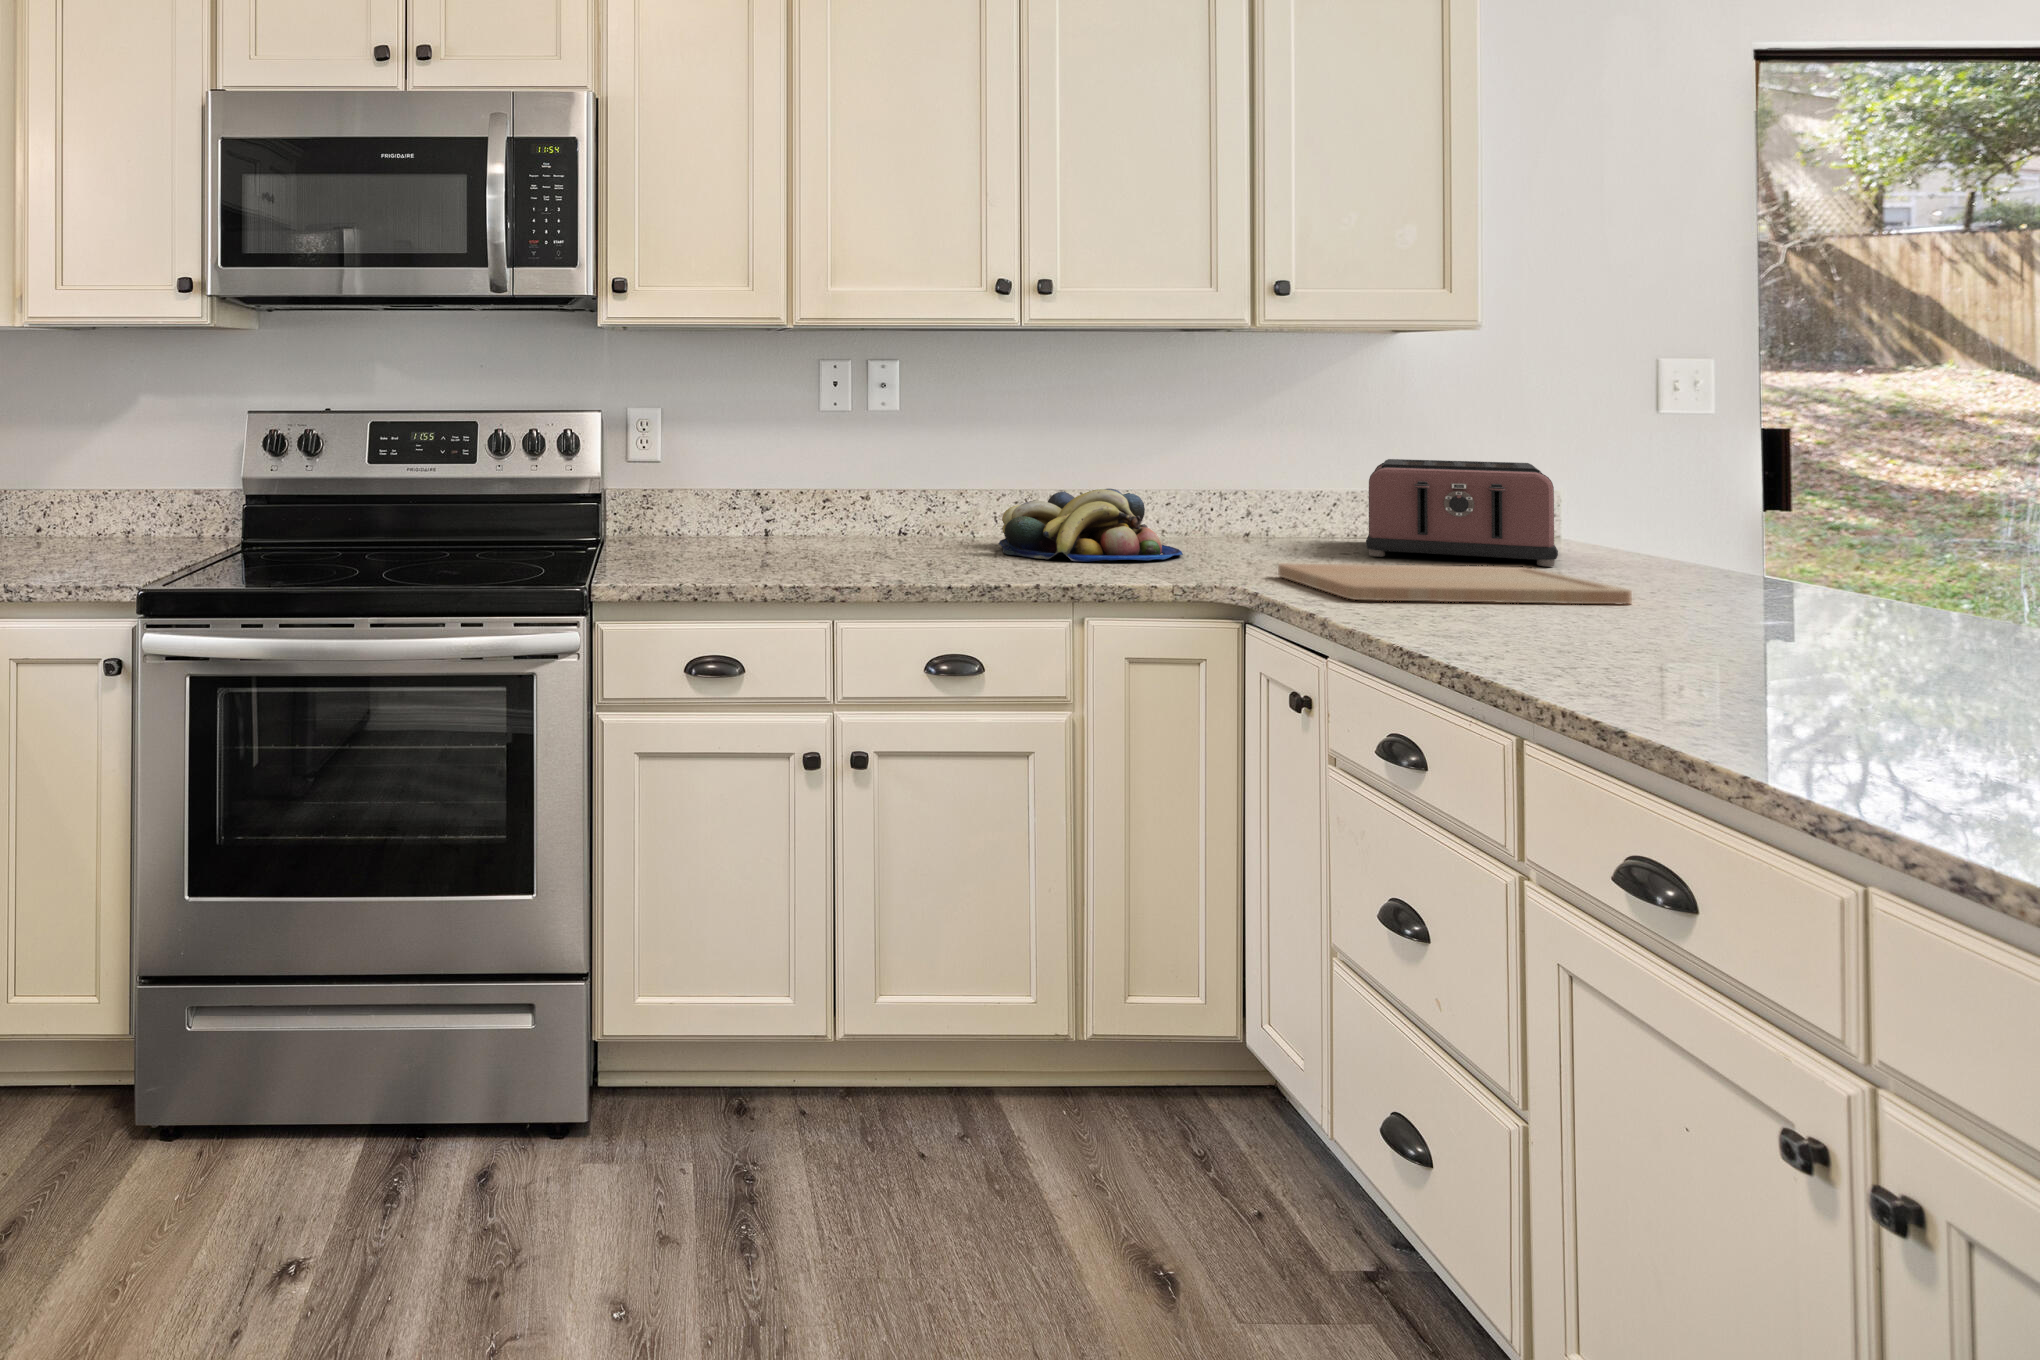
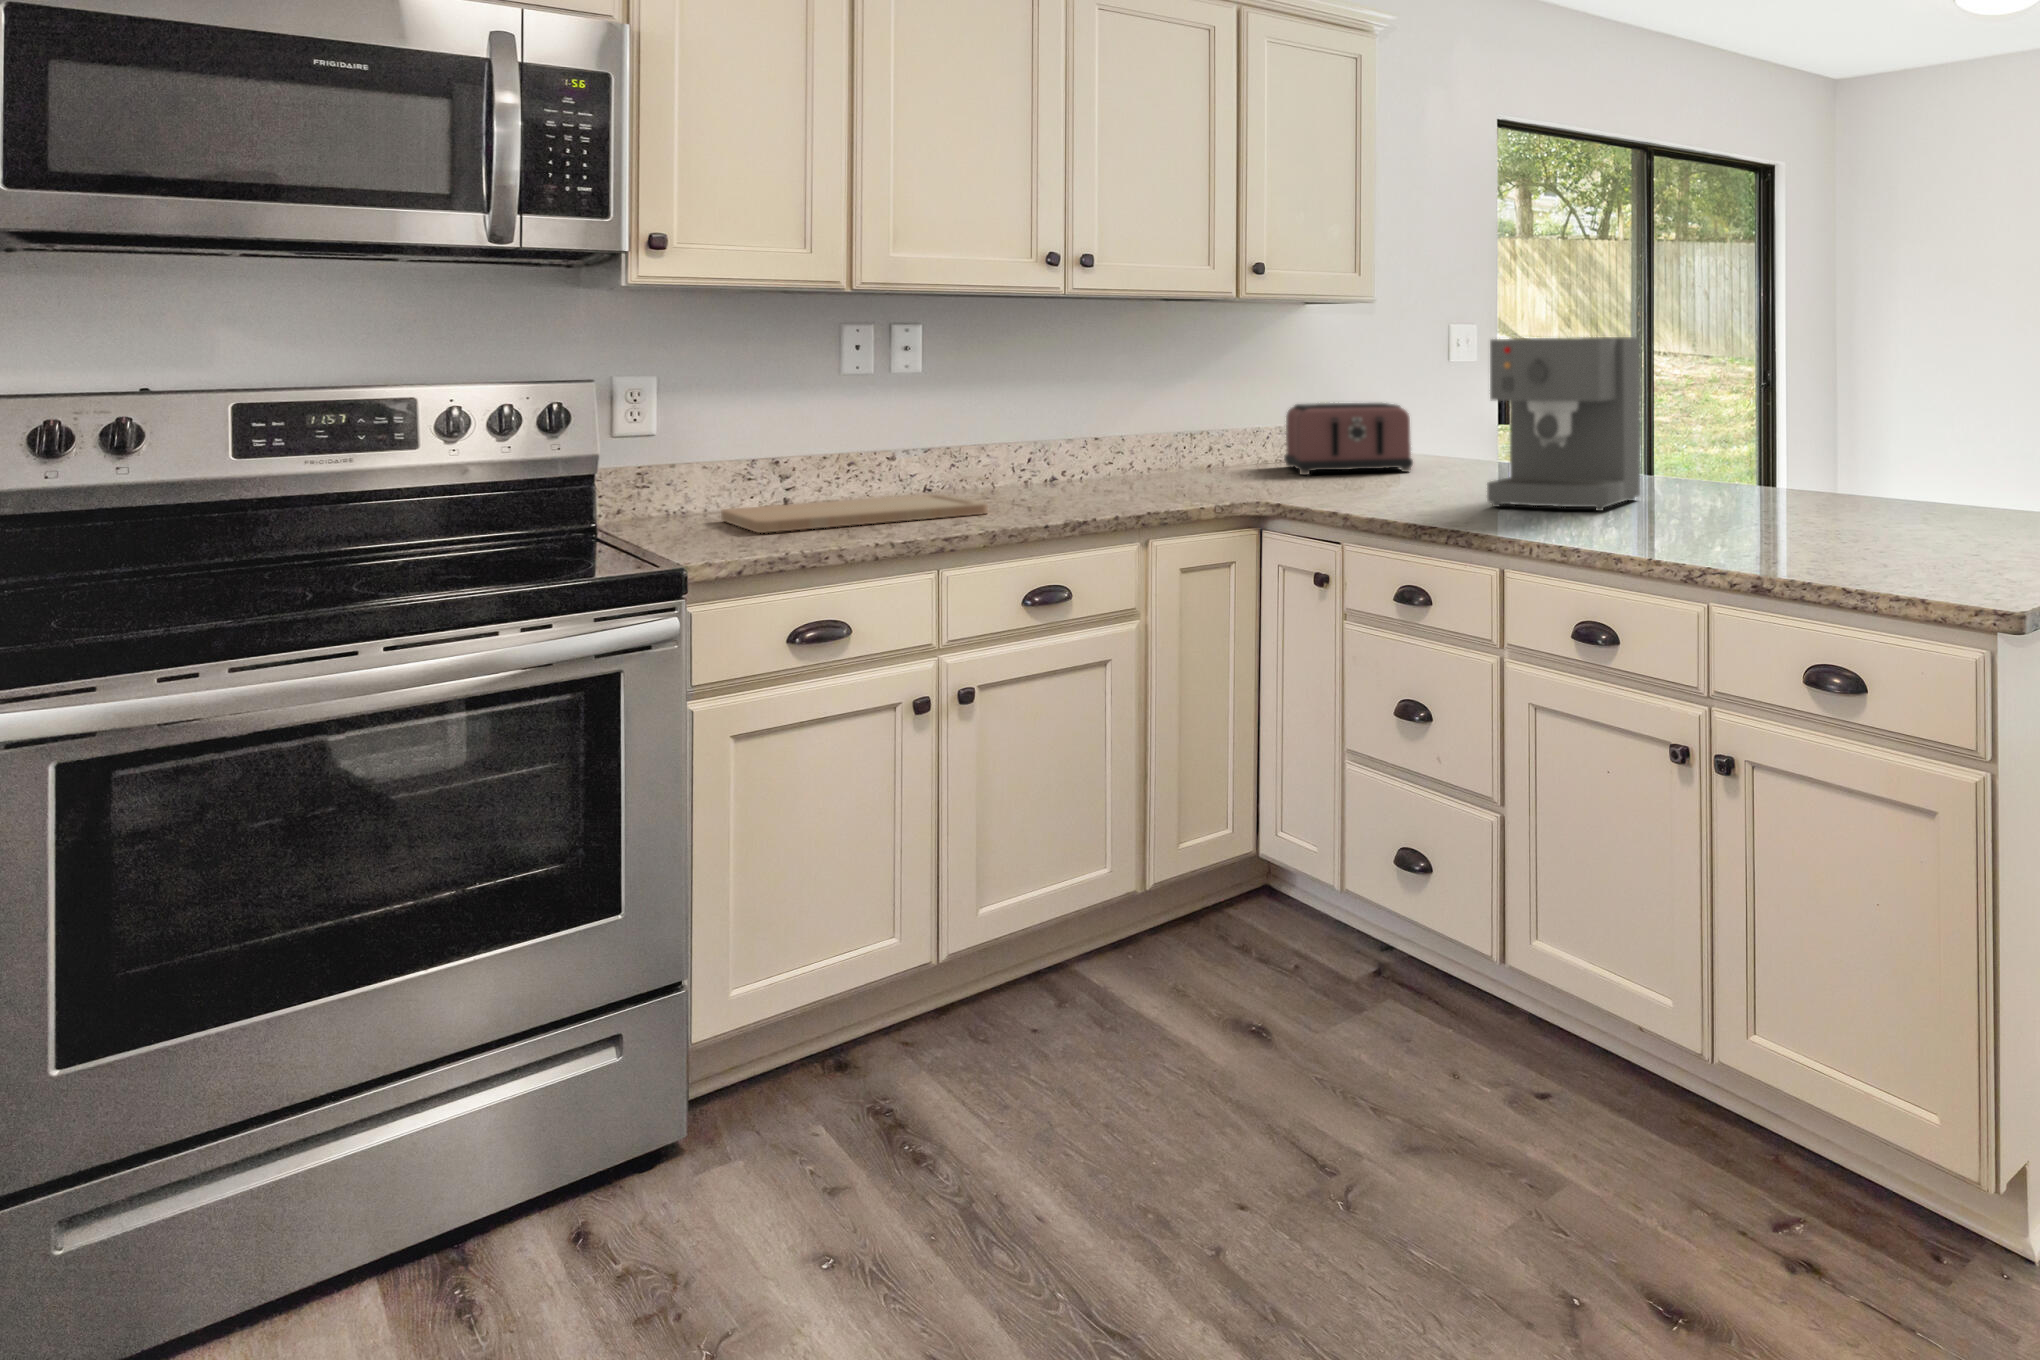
coffee maker: none [1572,378,1915,672] -> present [1487,337,1640,511]
fruit bowl: present [999,489,1183,561] -> none [1026,436,1181,498]
cutting board: present [1278,564,1632,604] -> present [721,494,988,533]

